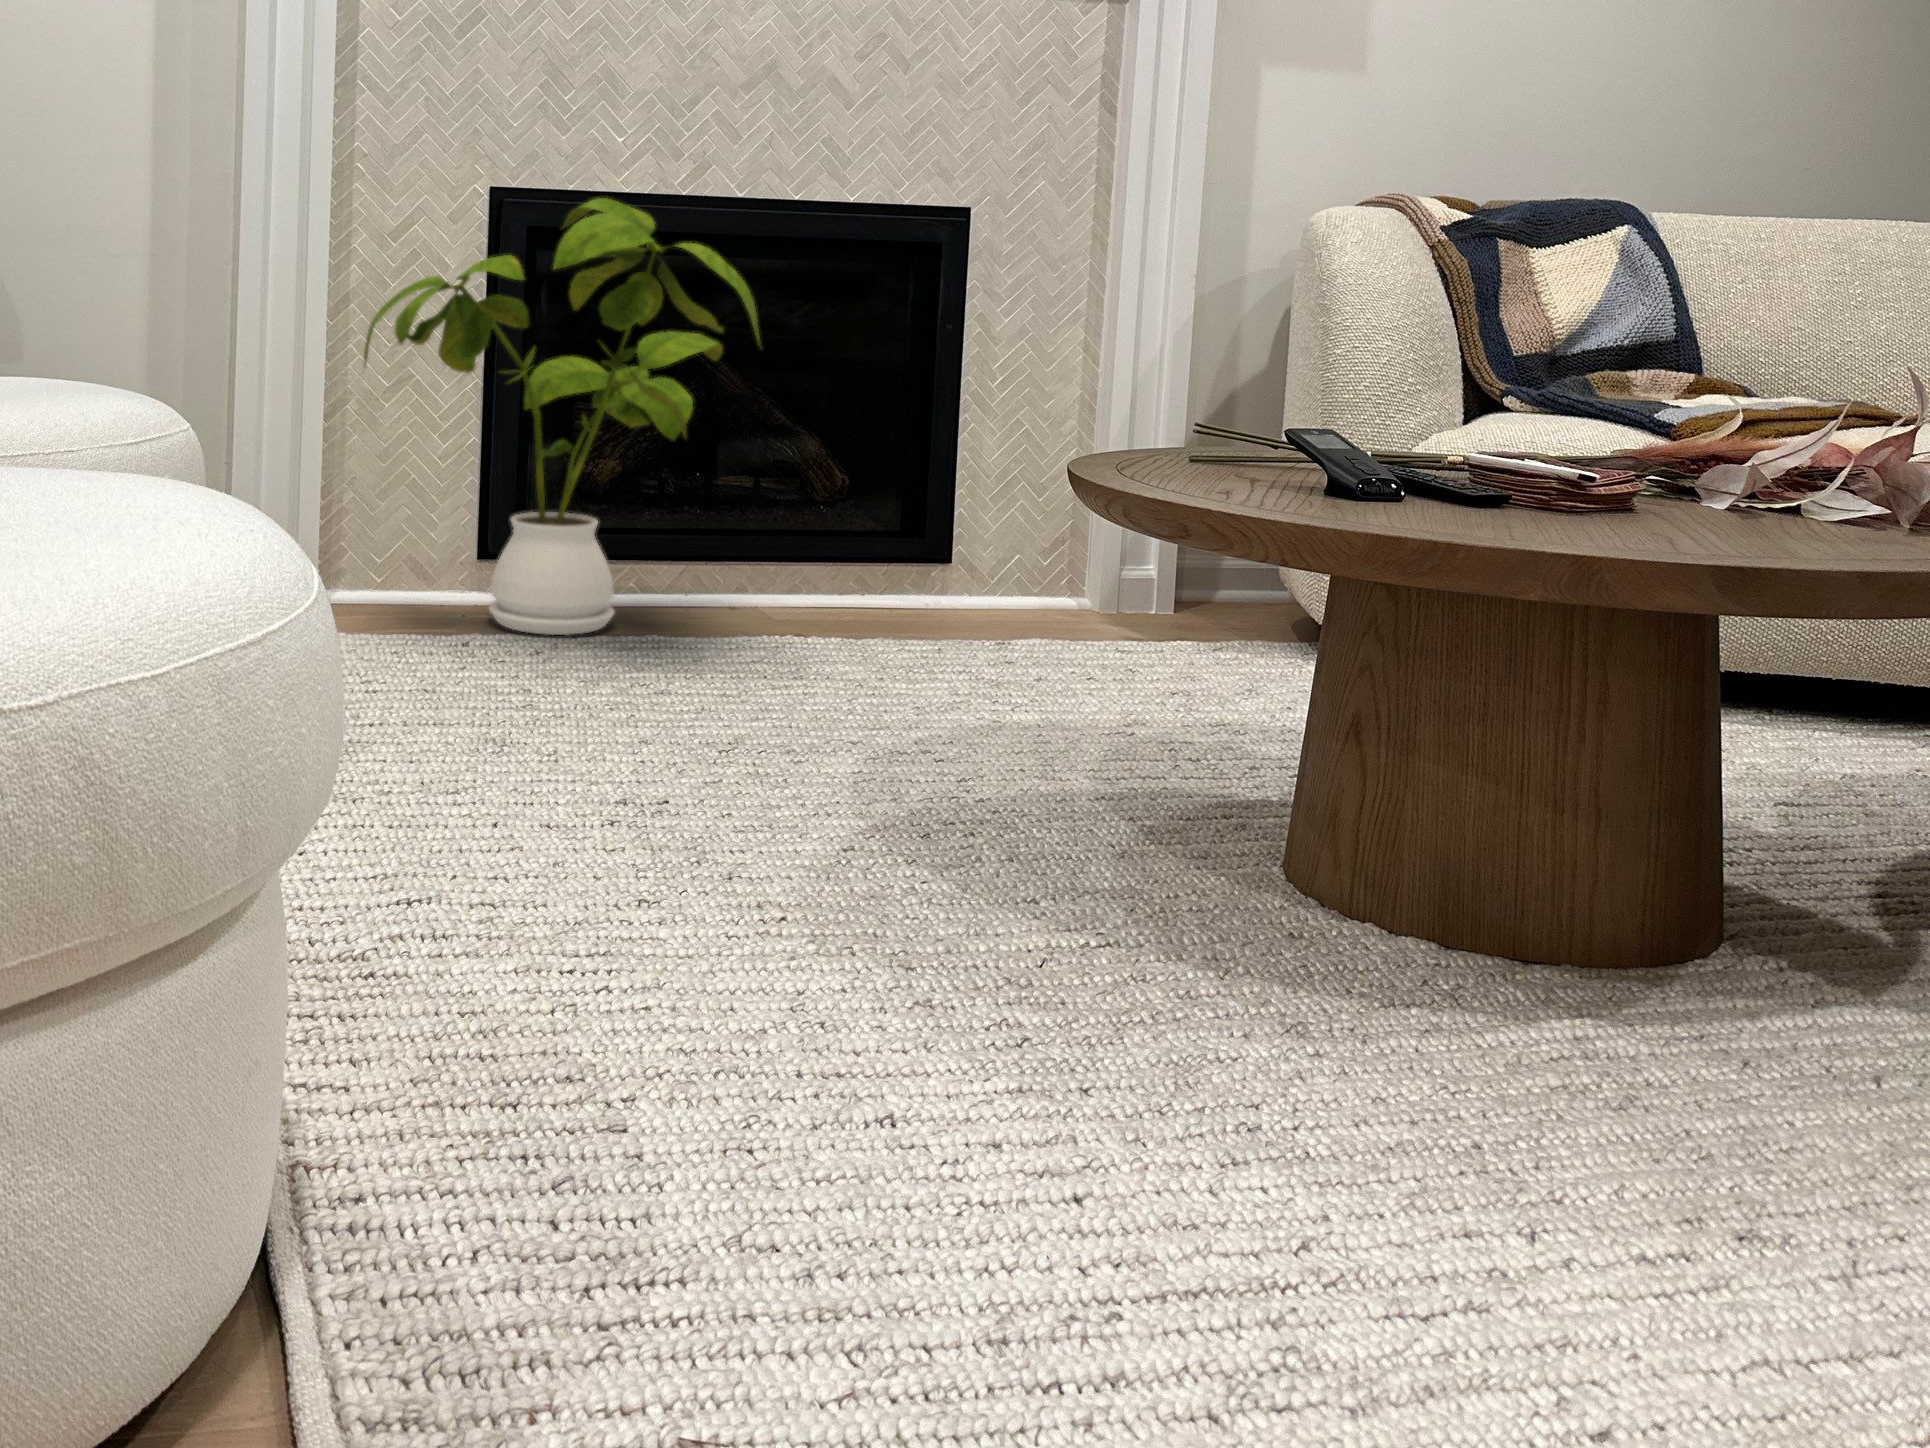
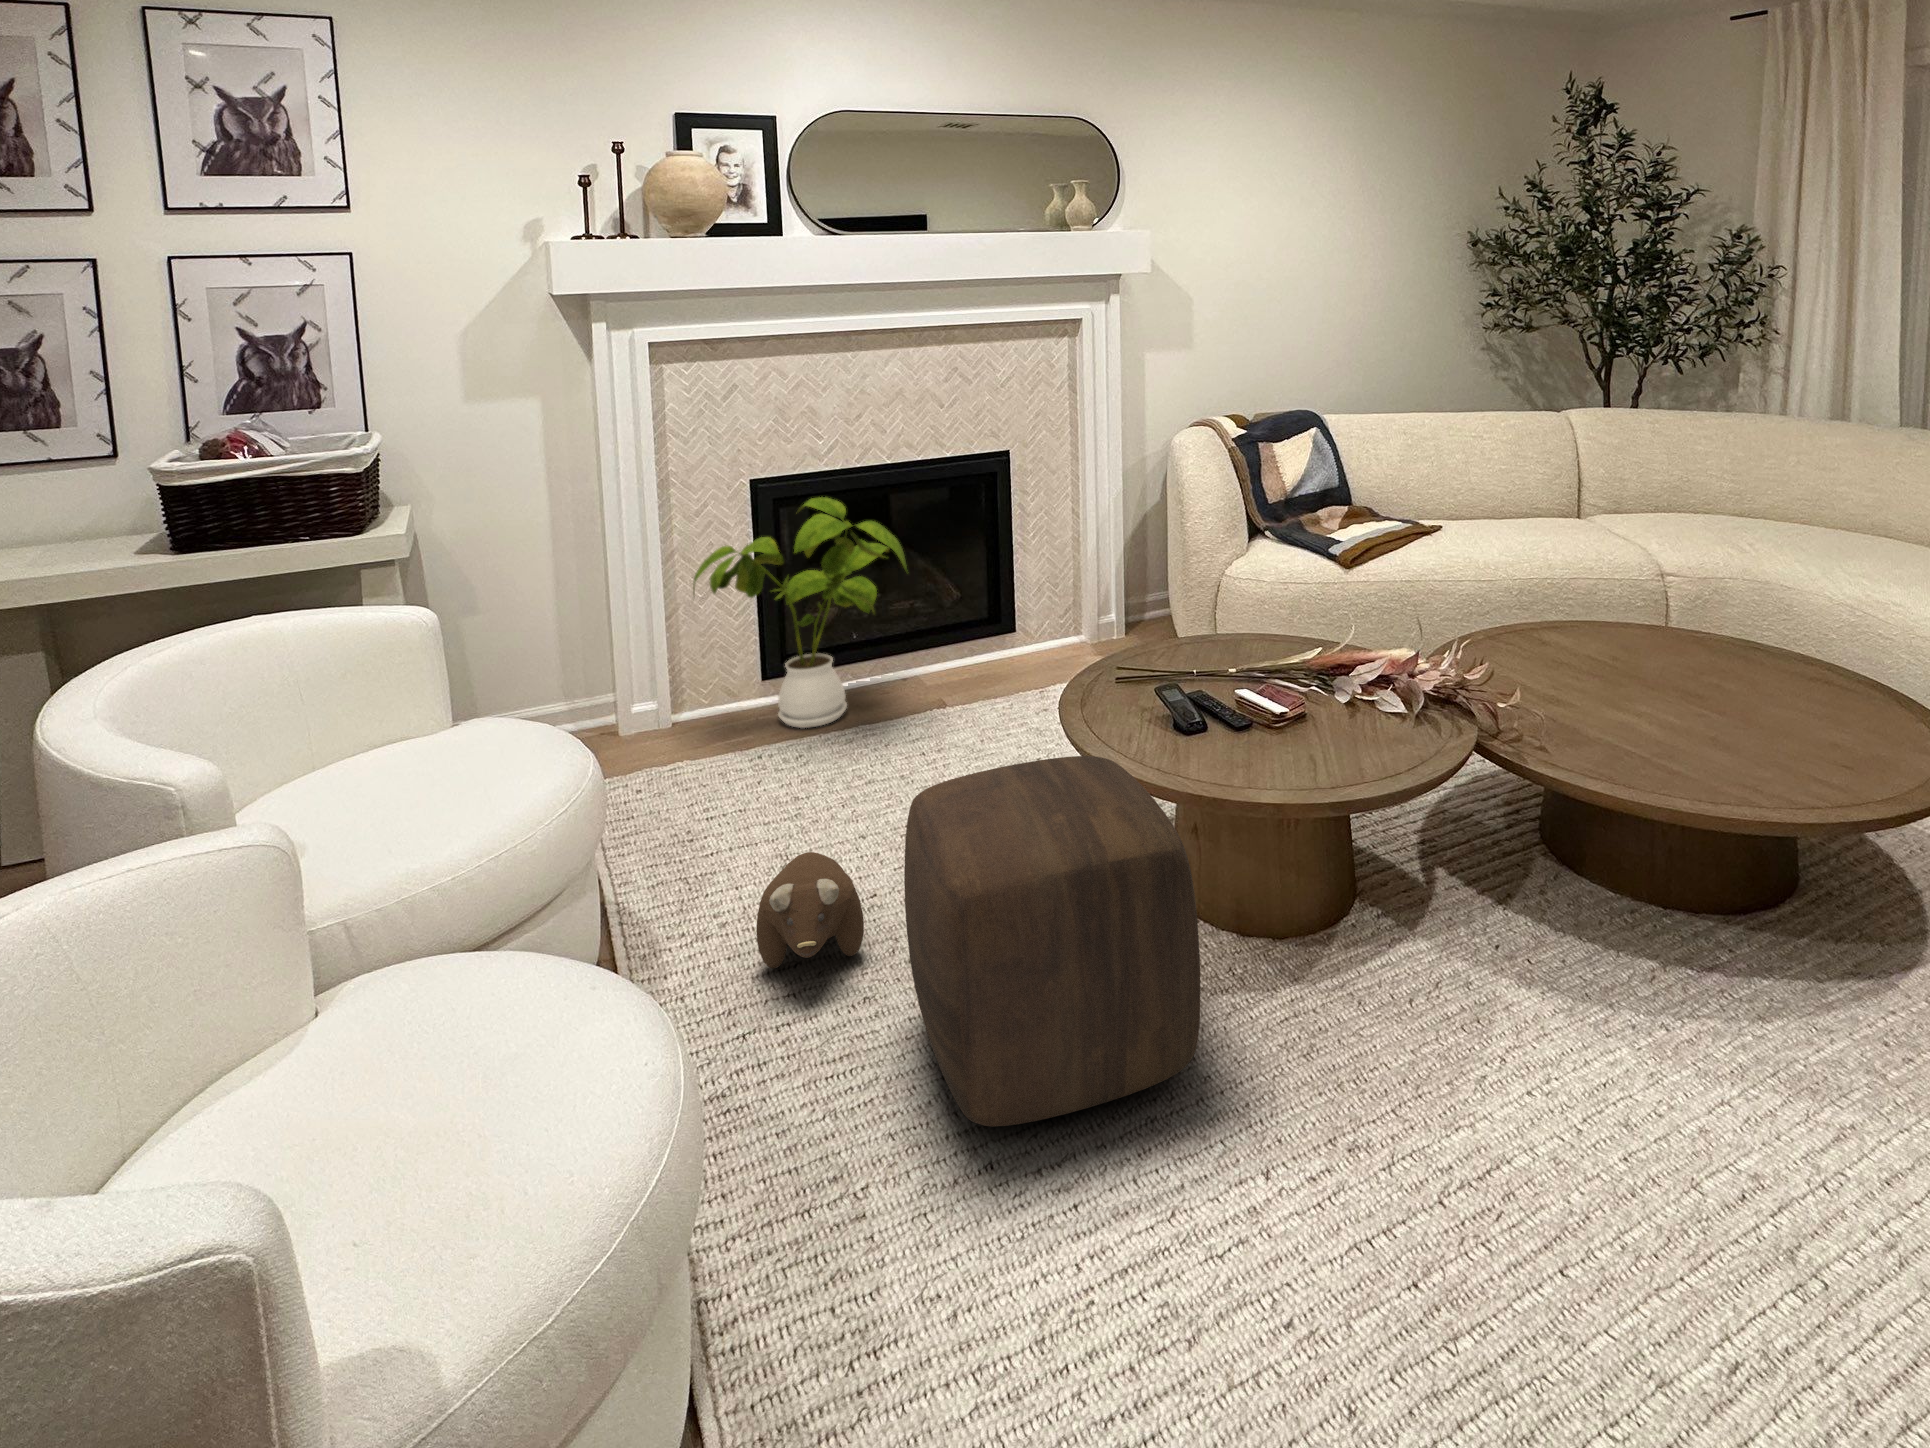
ottoman: none [729,509,1462,1226] -> present [904,756,1200,1127]
plush toy: none [410,701,625,917] -> present [756,852,864,968]

